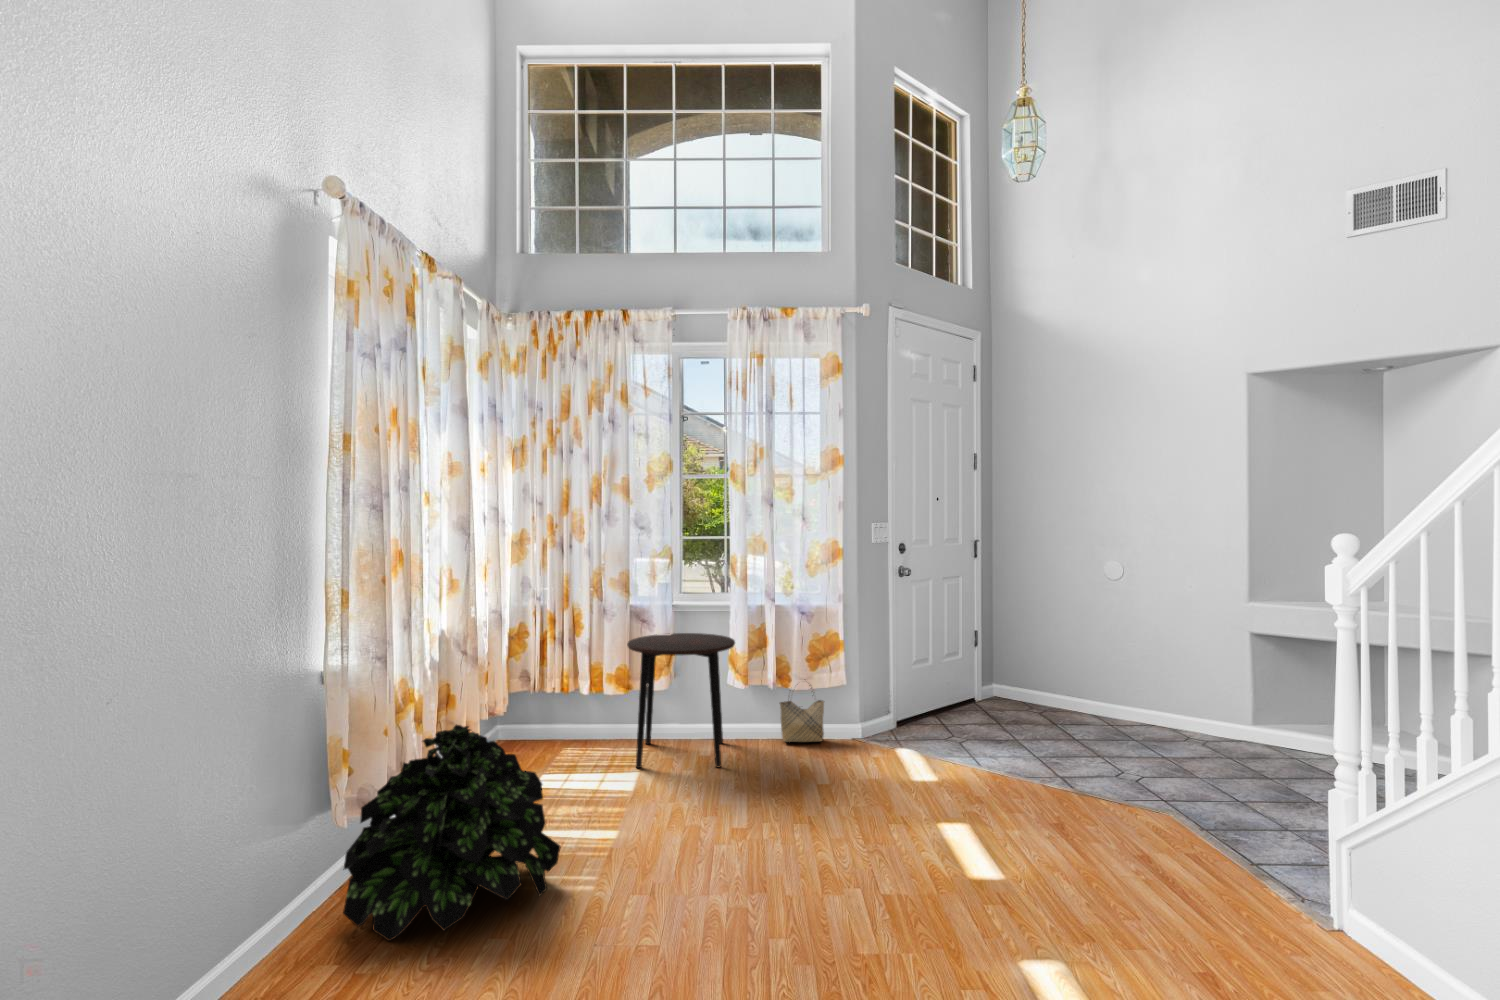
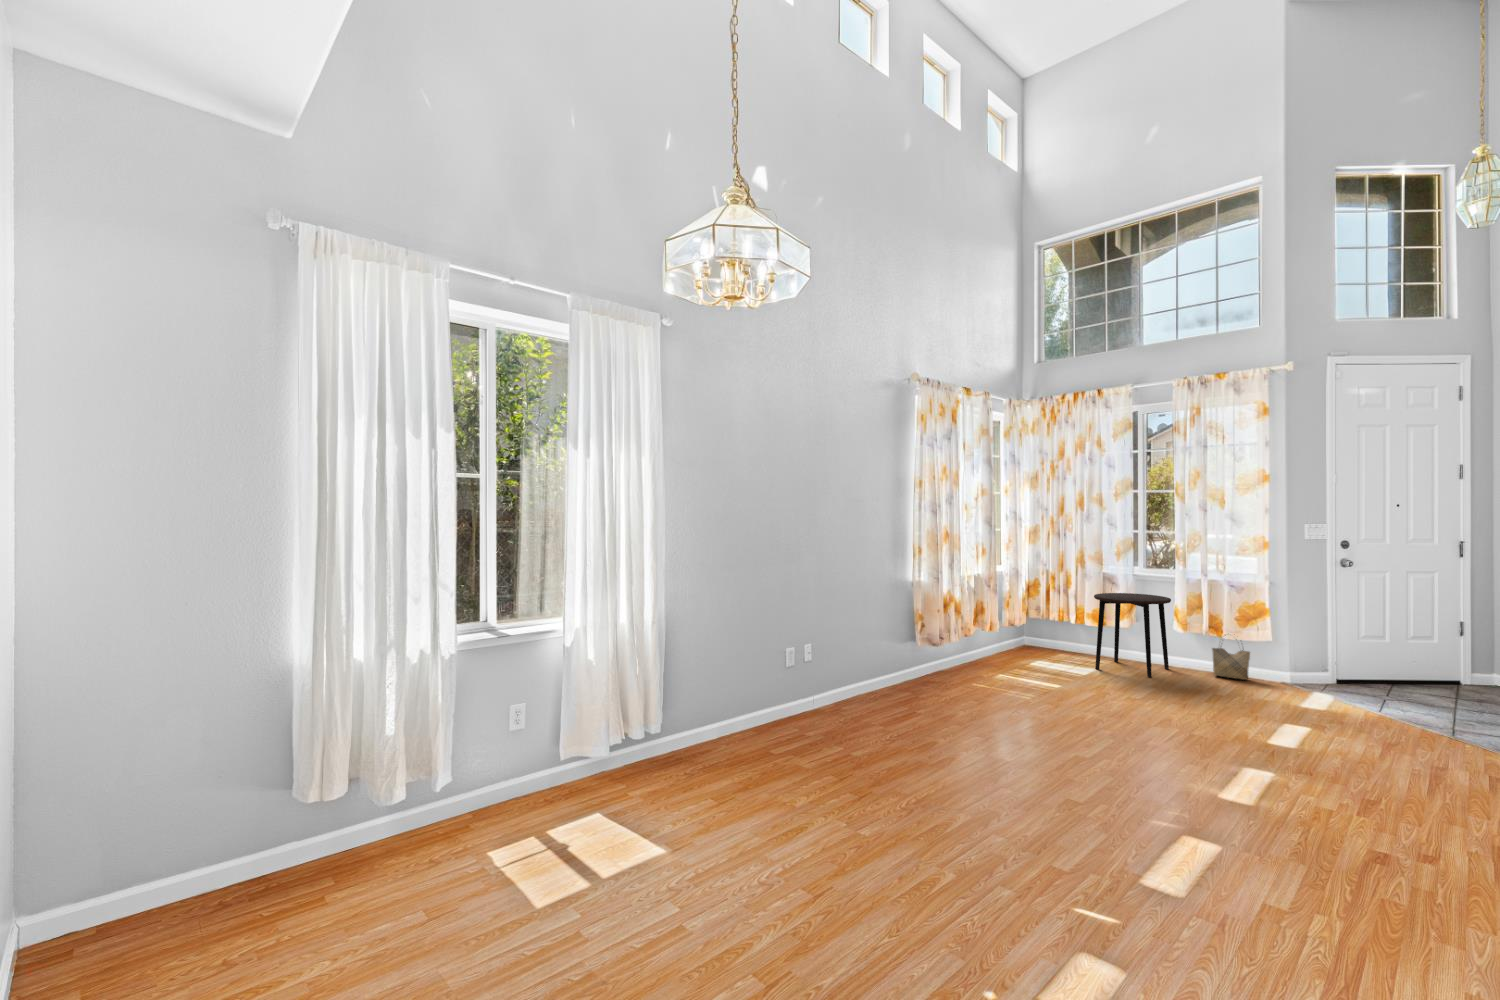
potted plant: present [343,725,560,941] -> none [918,611,1013,692]

